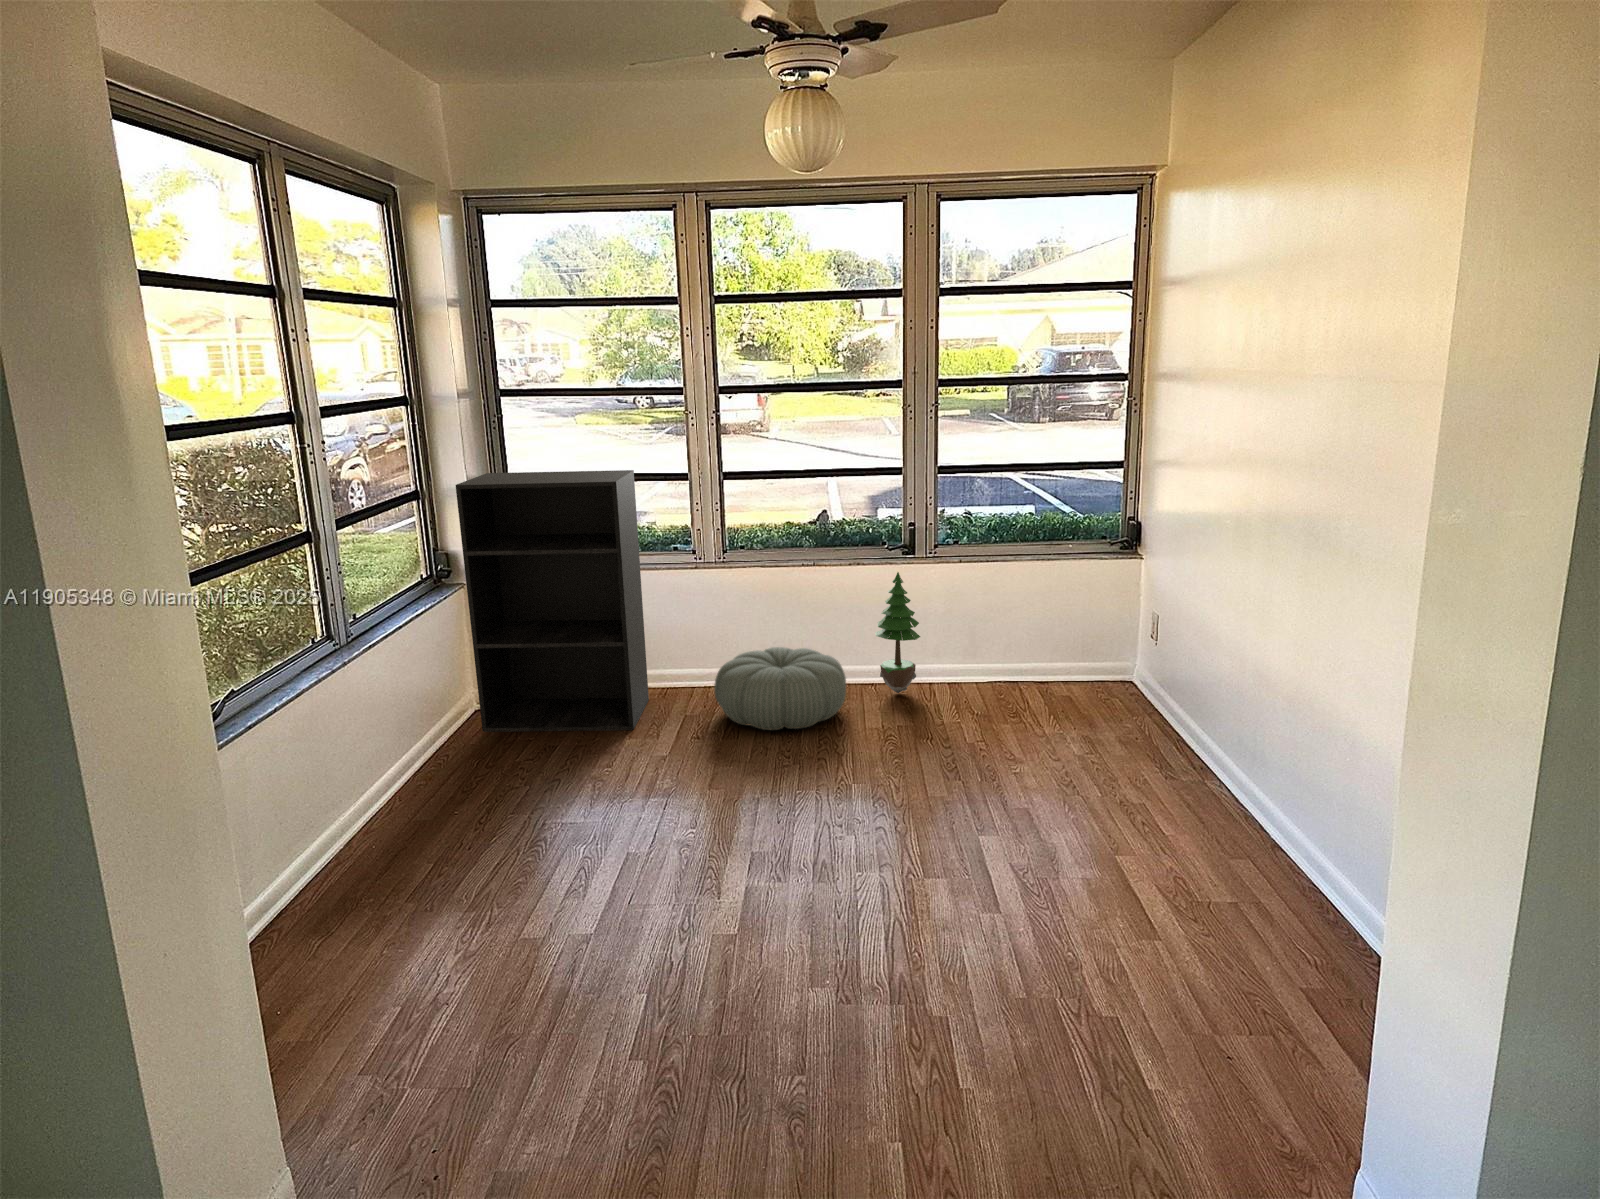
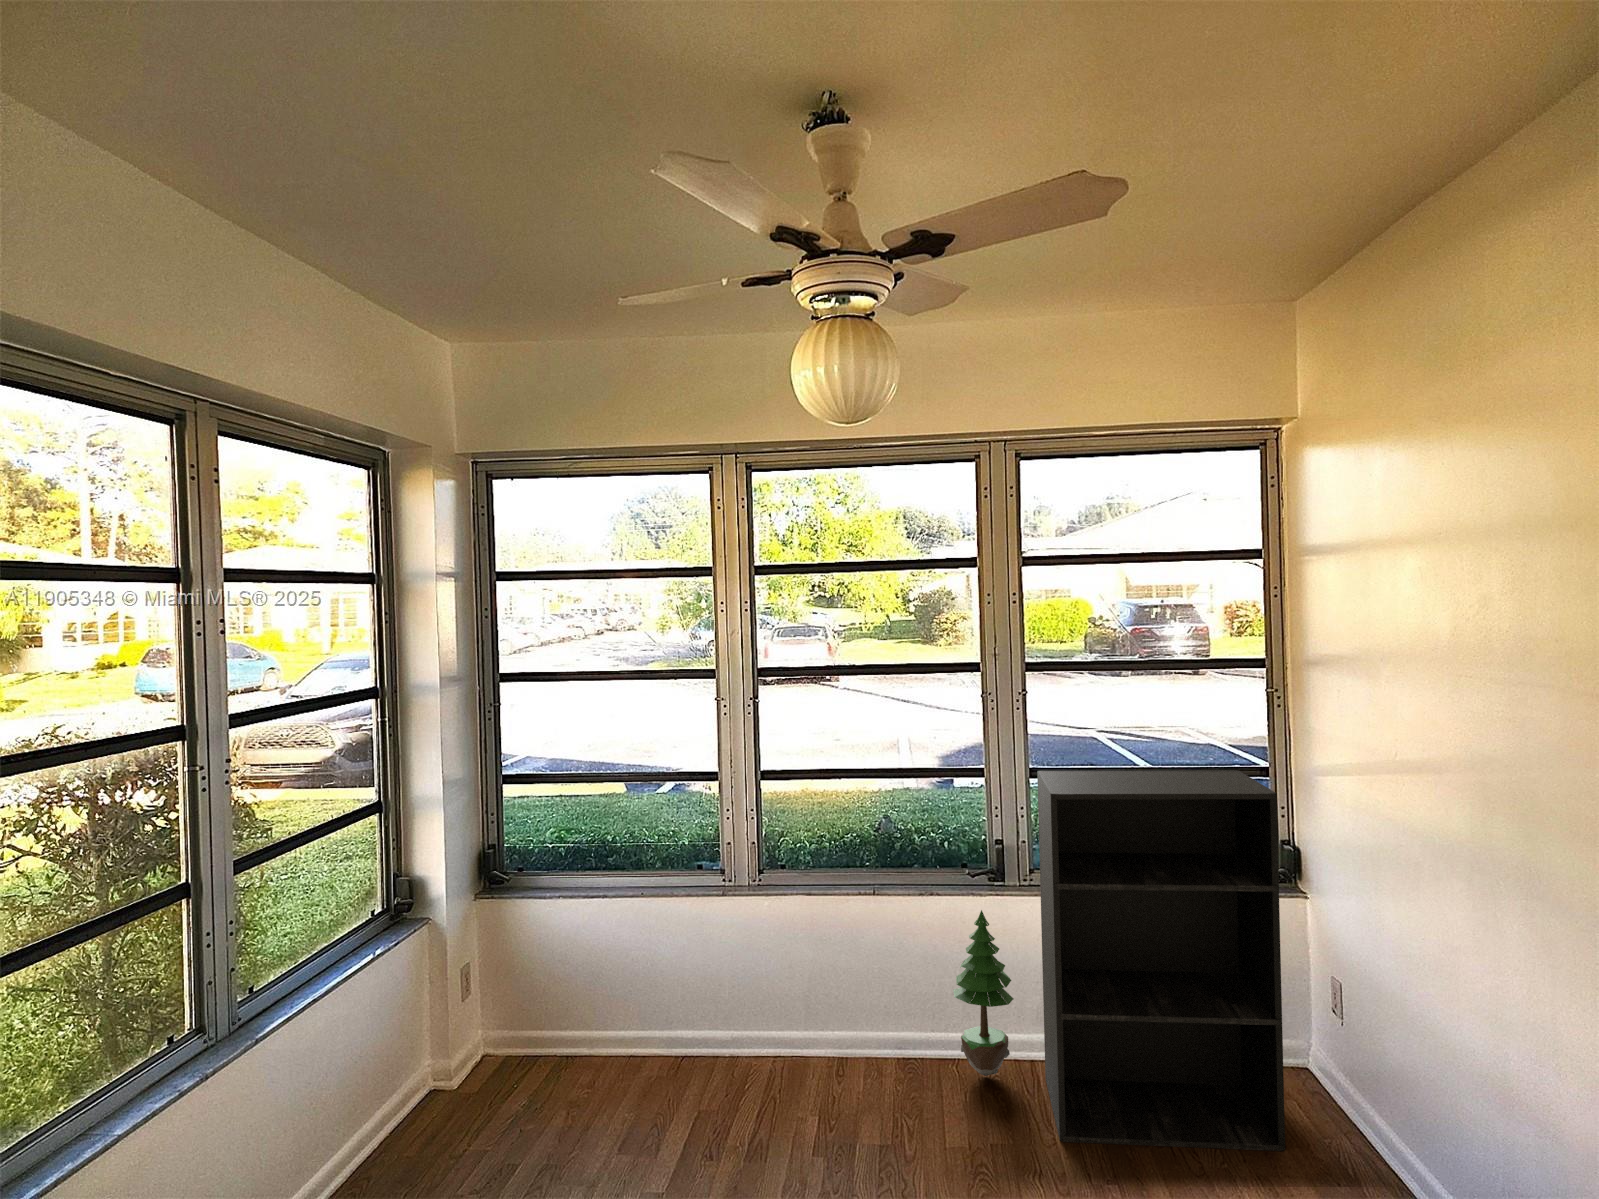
bookshelf: present [456,470,649,732] -> present [1037,770,1285,1151]
pouf: present [714,647,846,730] -> none [739,1009,915,1144]

